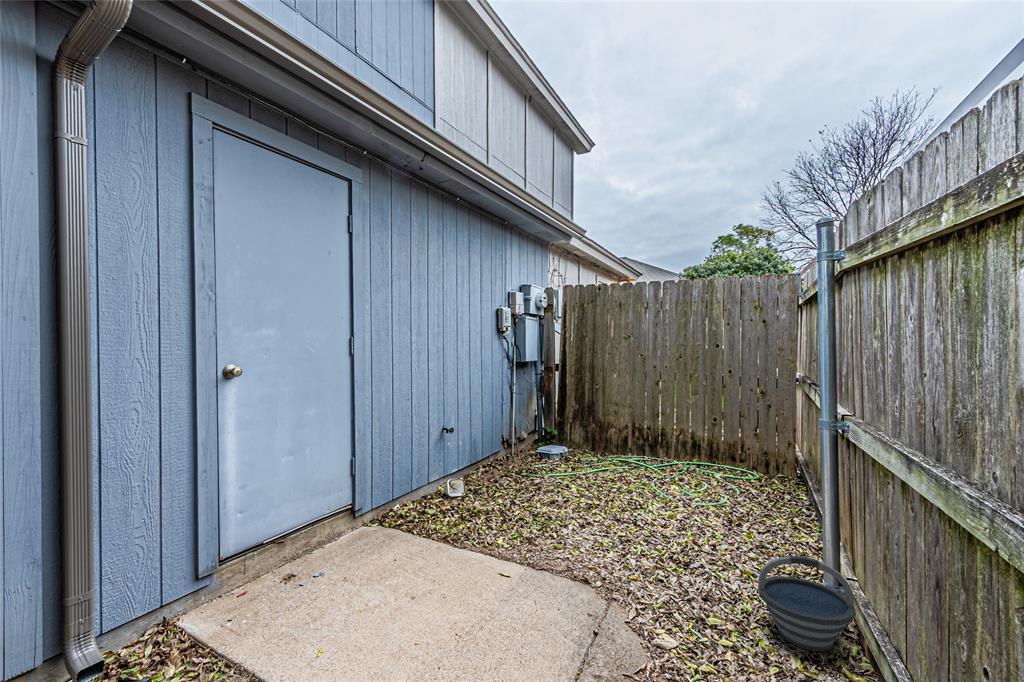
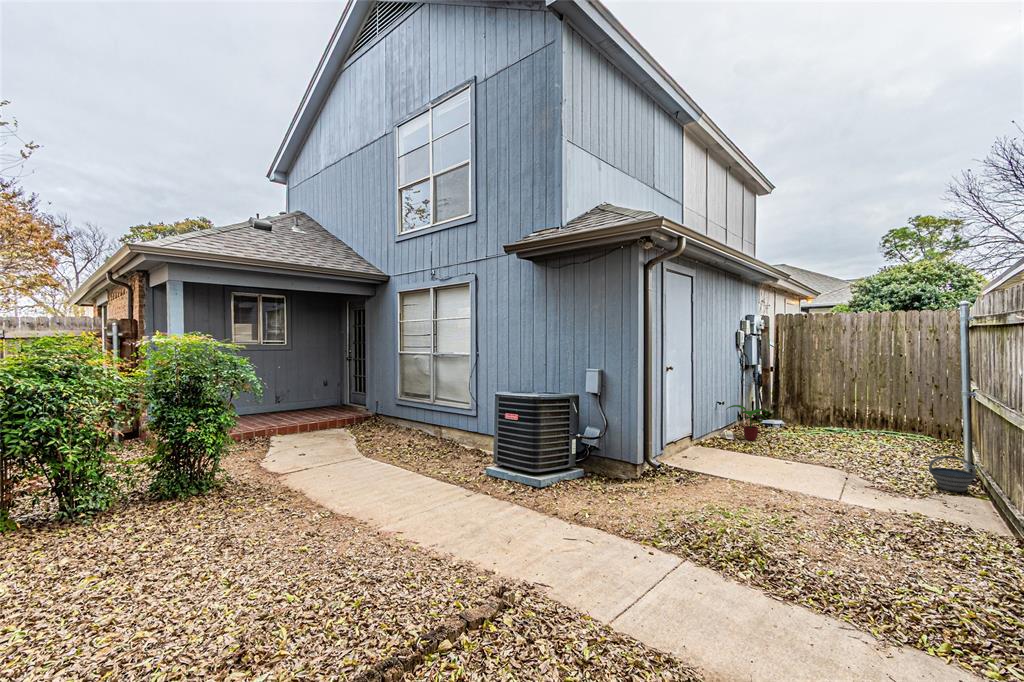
potted plant: none [456,426,522,490] -> present [726,405,767,441]

